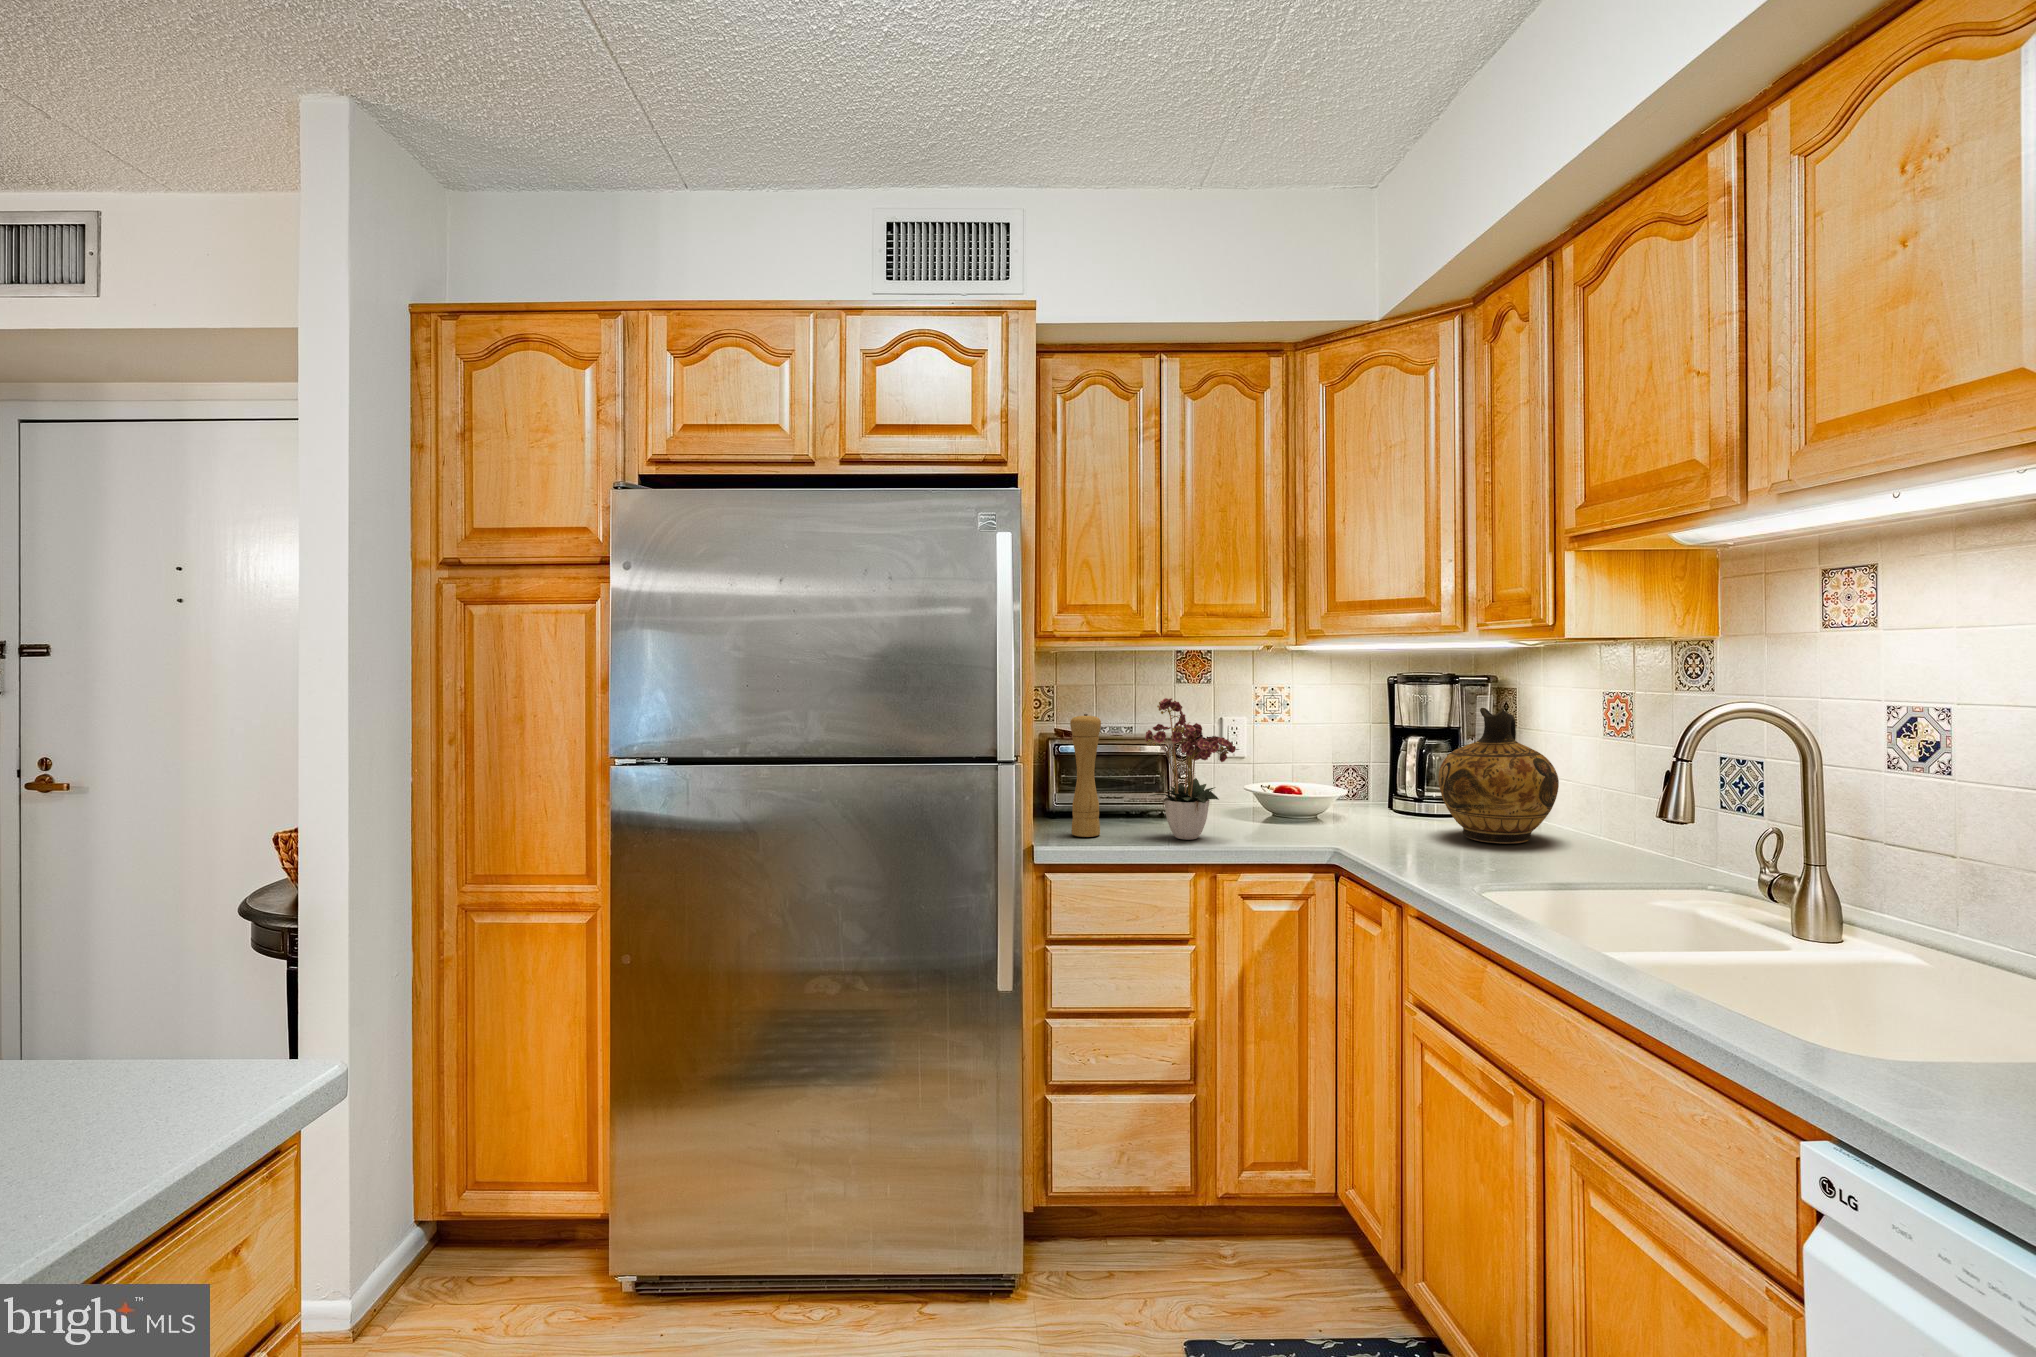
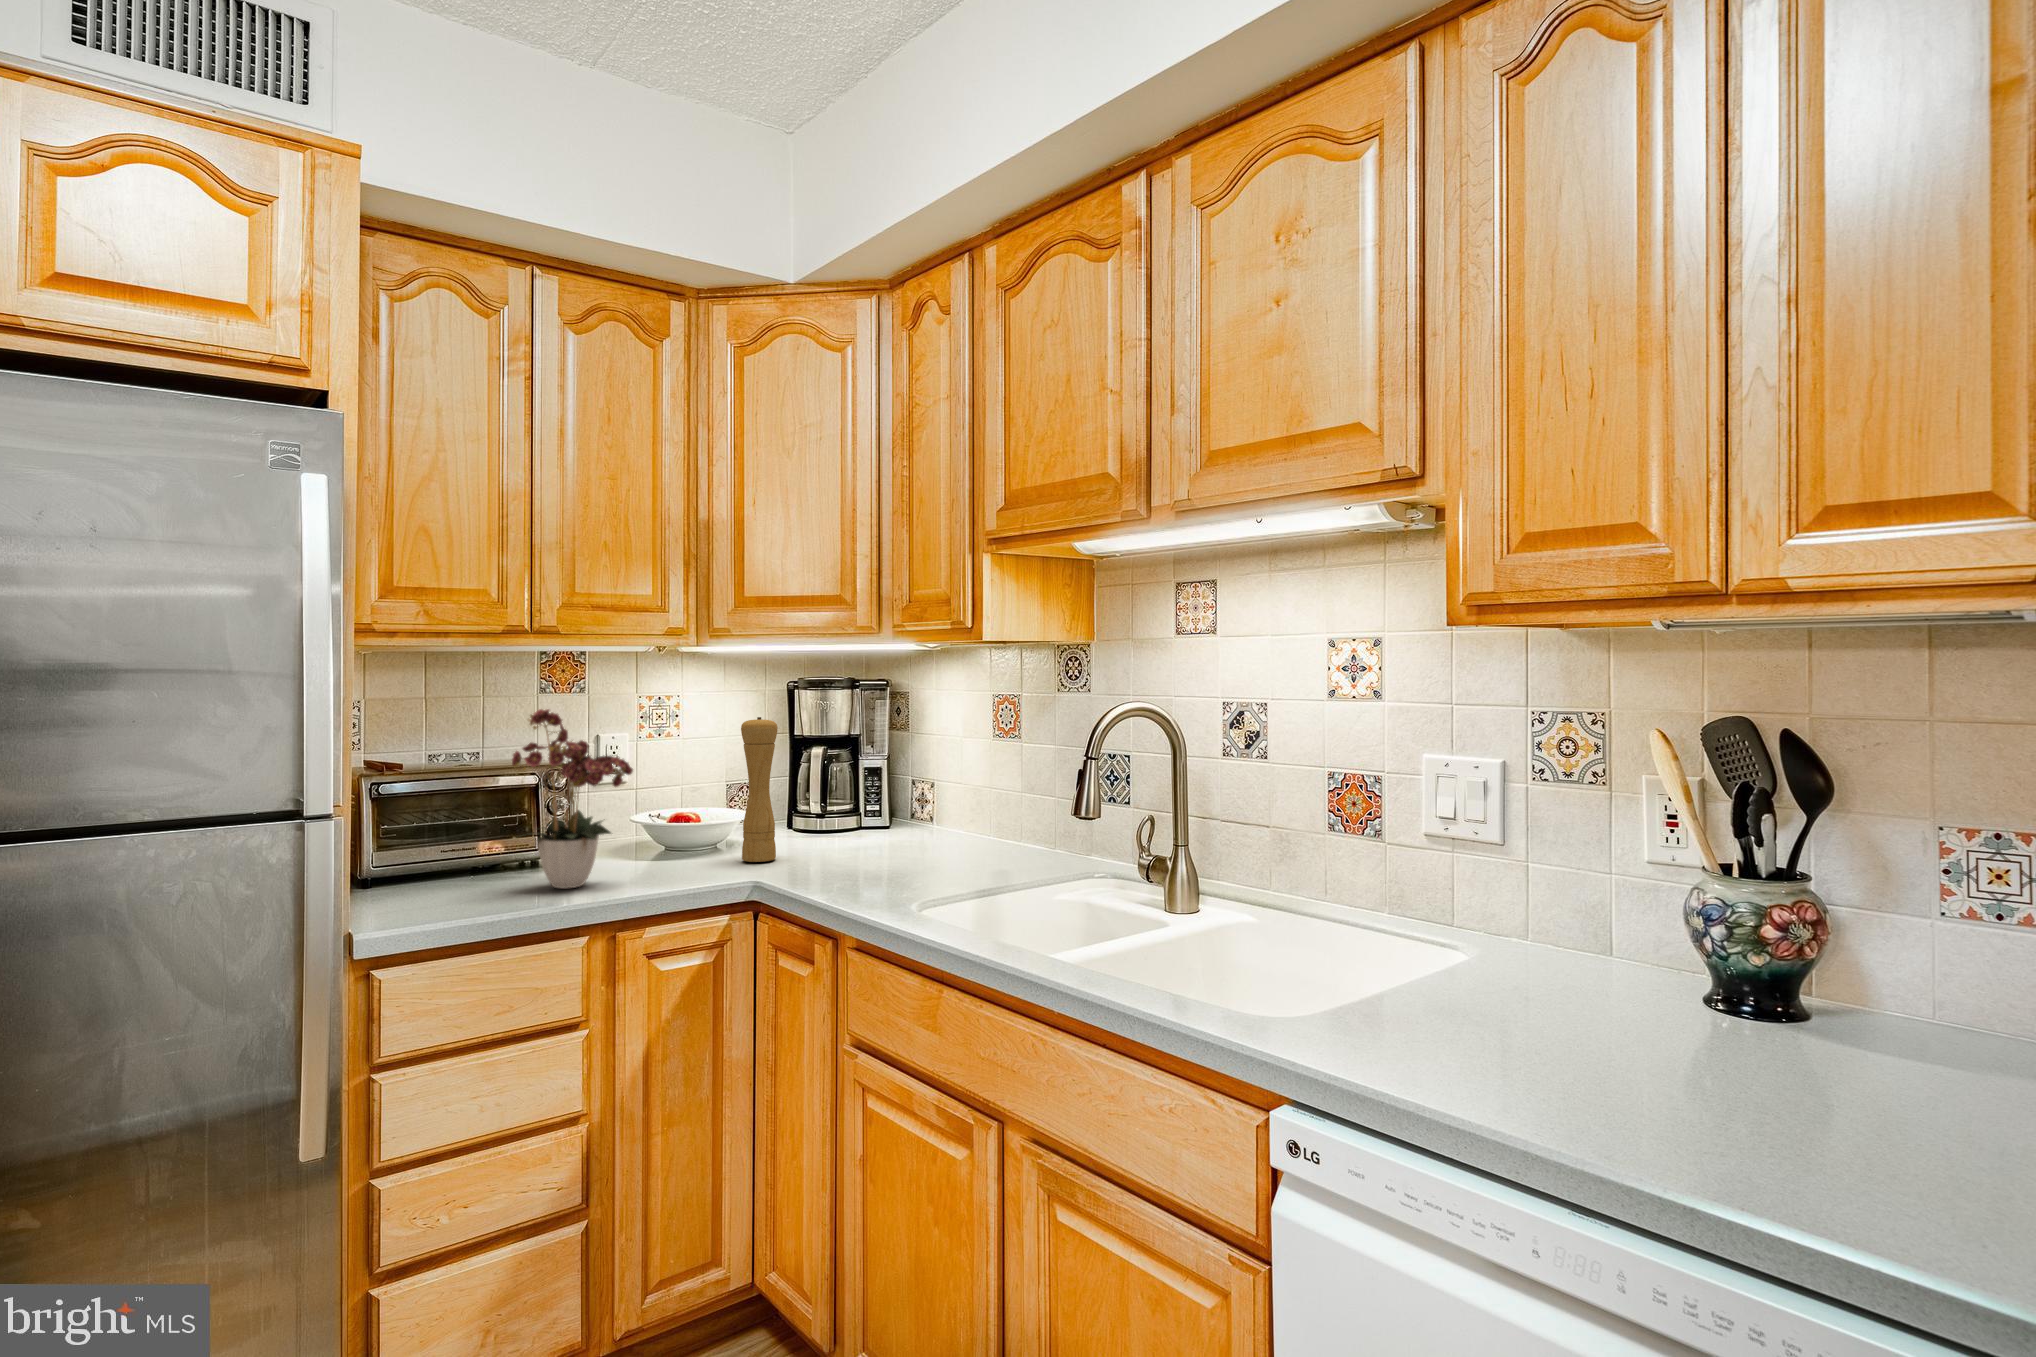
ceramic jug: present [1438,708,1559,844] -> none [855,714,967,855]
pepper mill: present [1070,714,1101,837] -> present [741,717,778,862]

